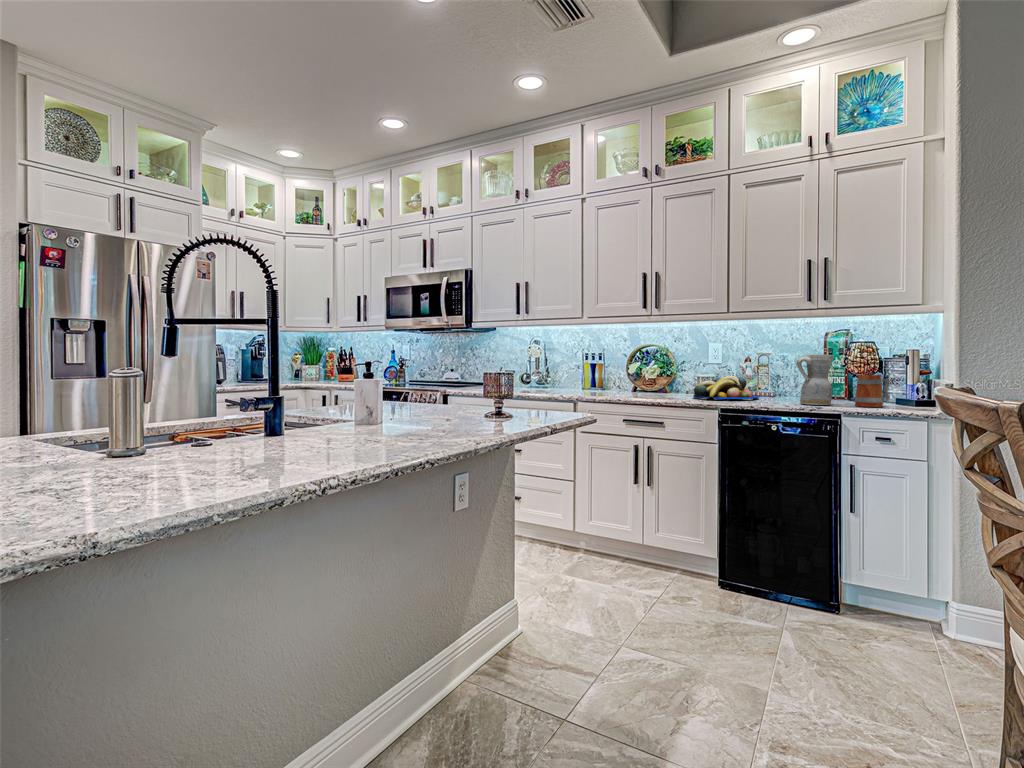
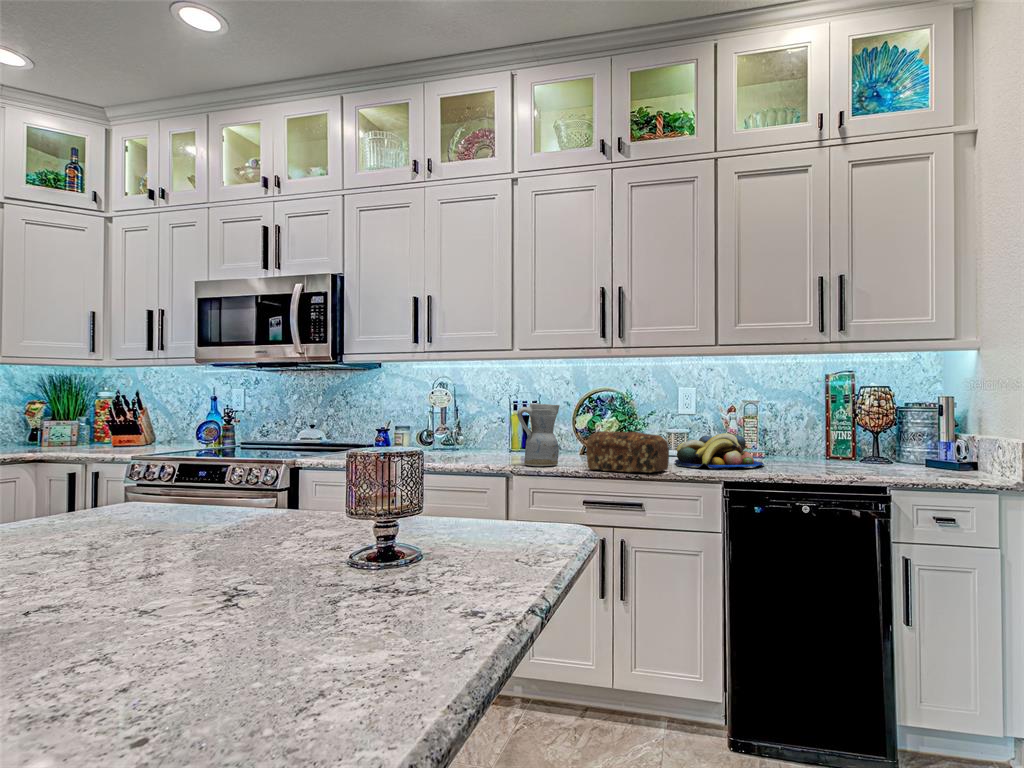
ceramic pitcher: present [796,354,834,405] -> present [517,404,559,466]
bread loaf: none [626,373,684,401] -> present [586,431,669,473]
mug: present [855,375,889,407] -> none [897,432,939,477]

